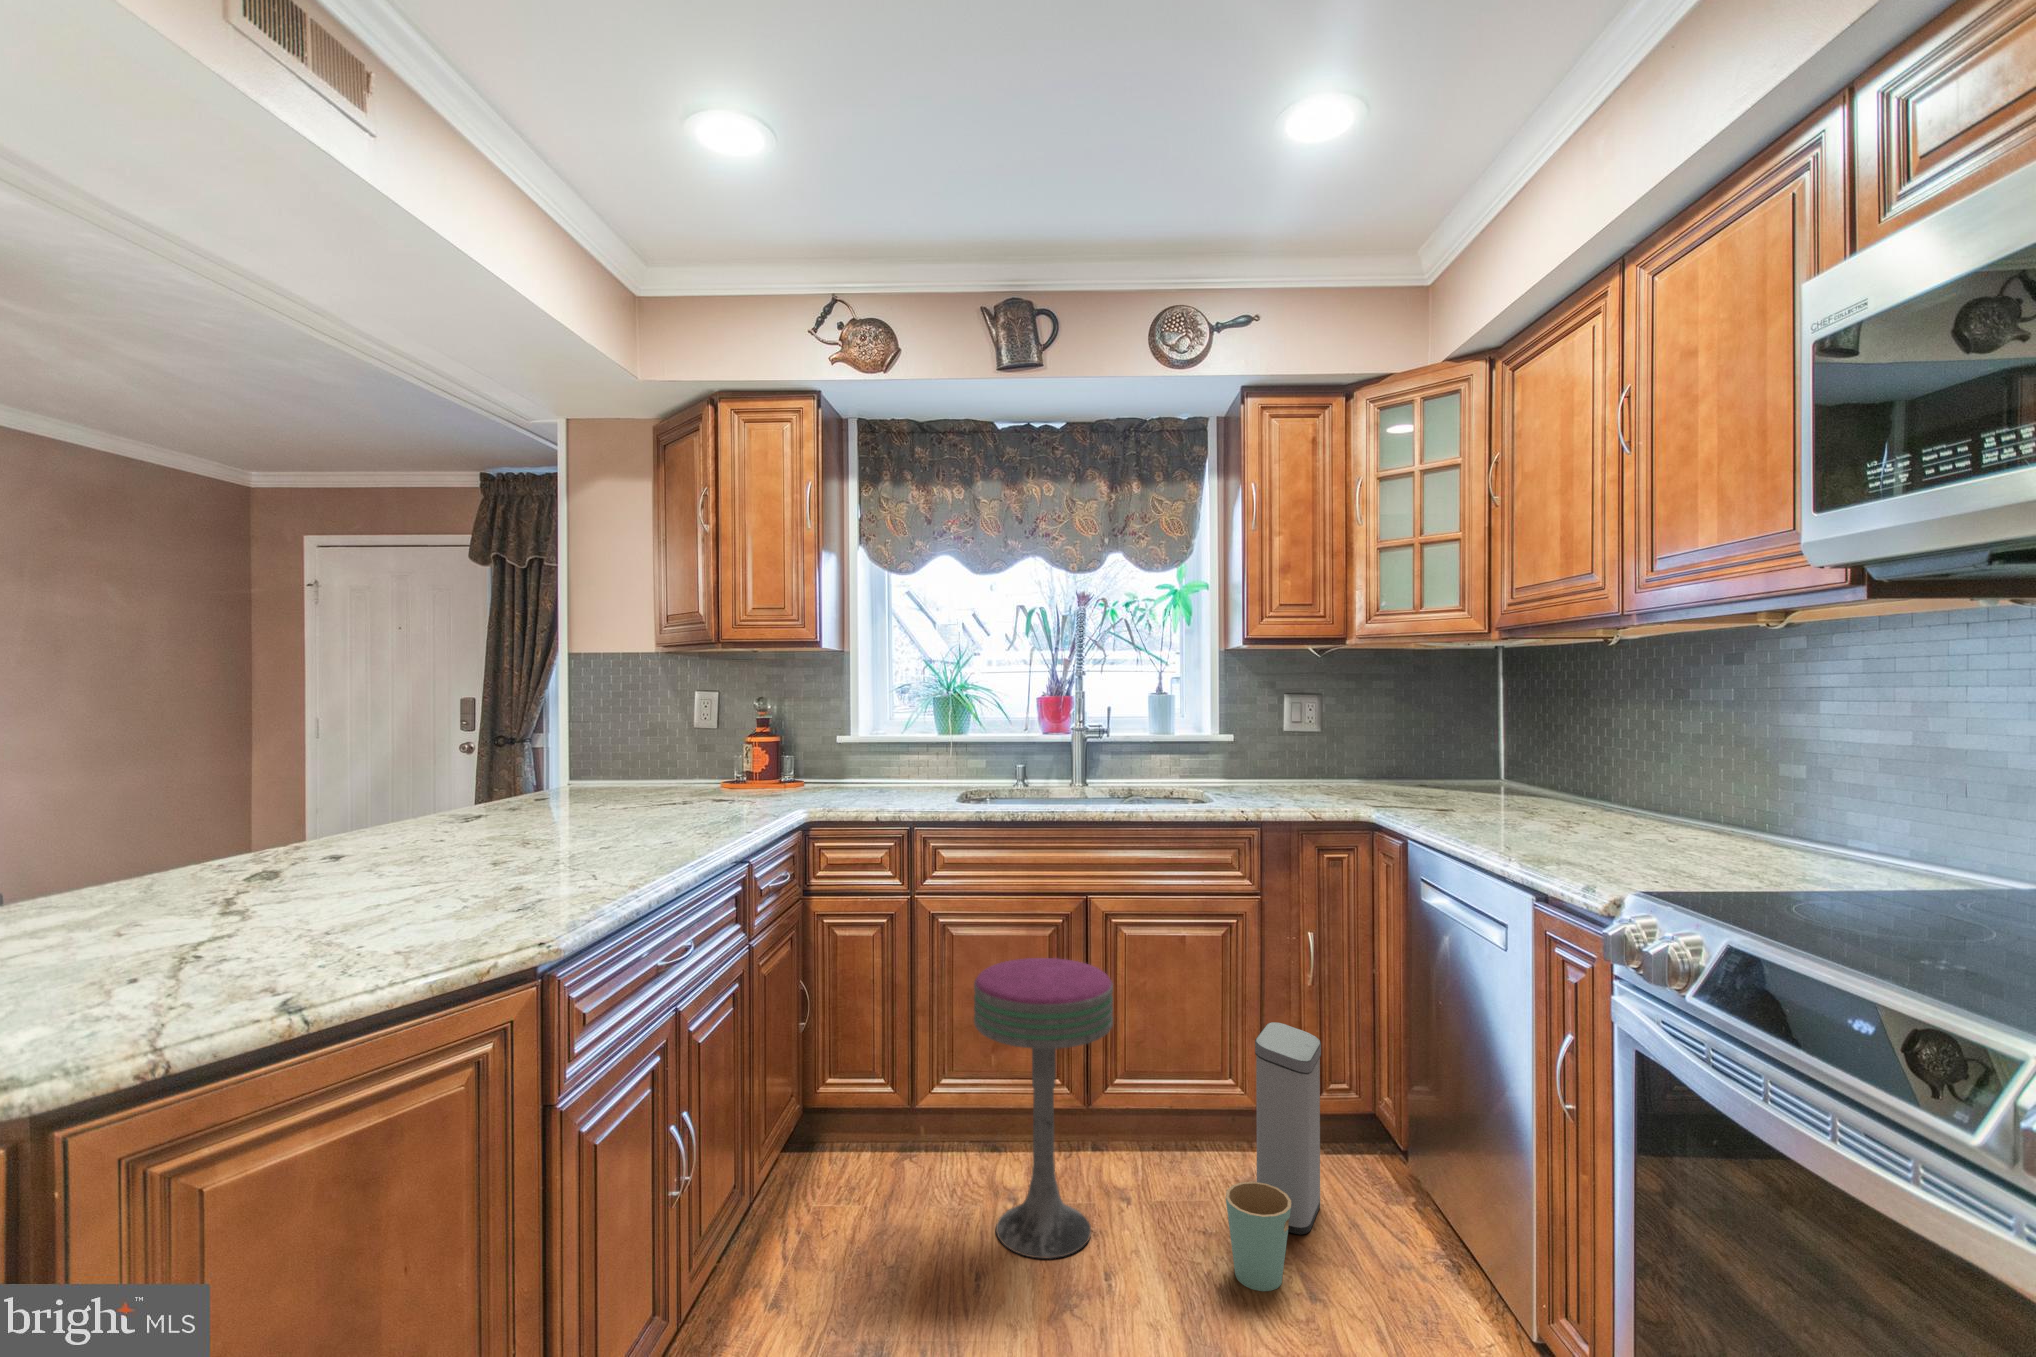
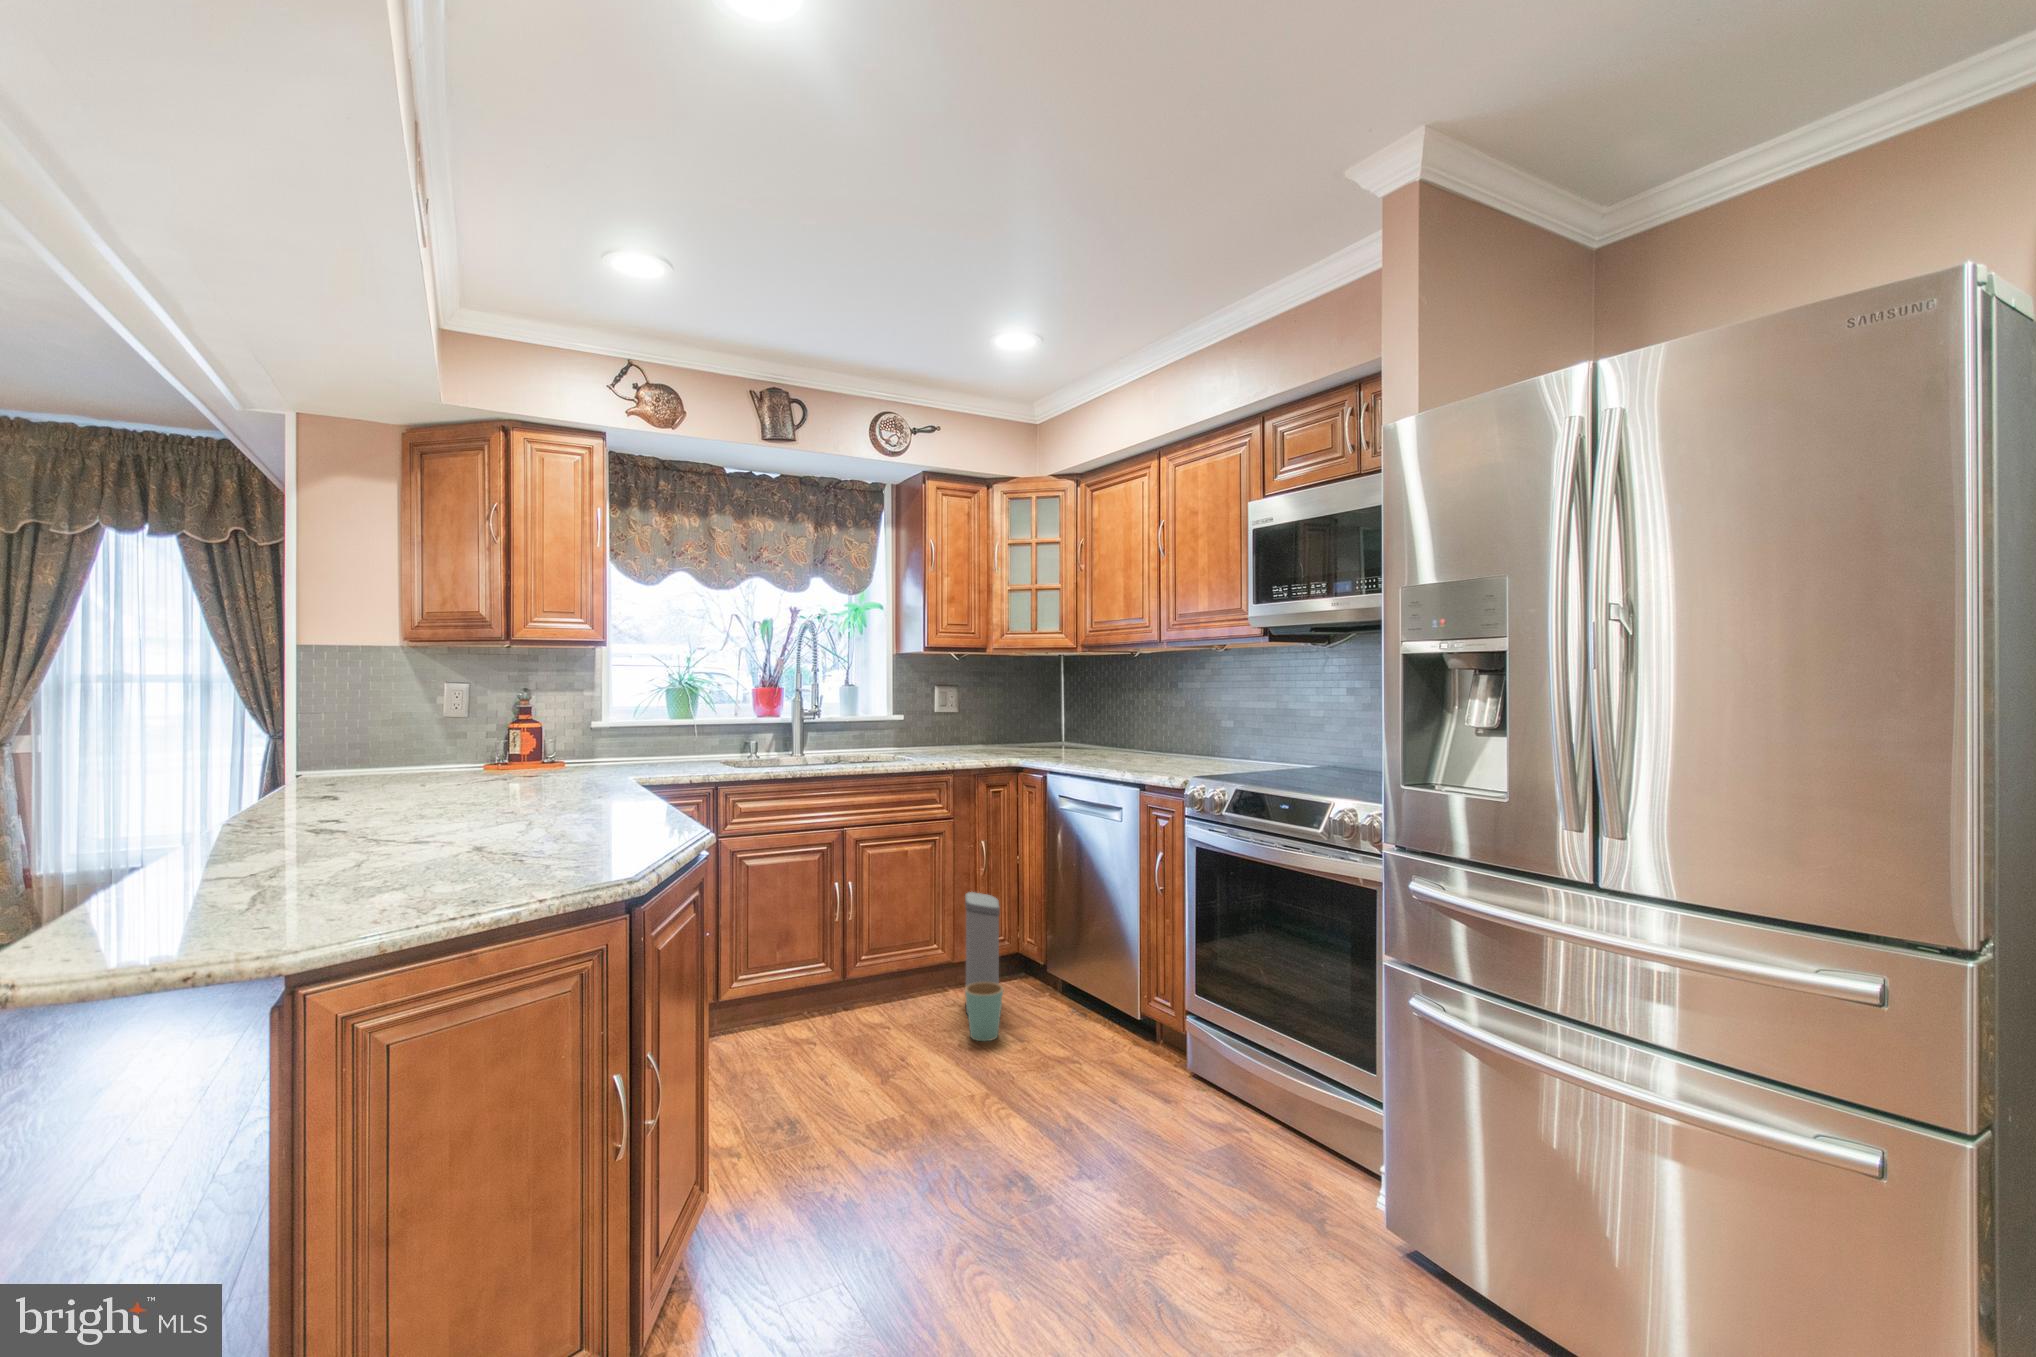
bar stool: present [974,958,1113,1259] -> none [797,866,893,1060]

